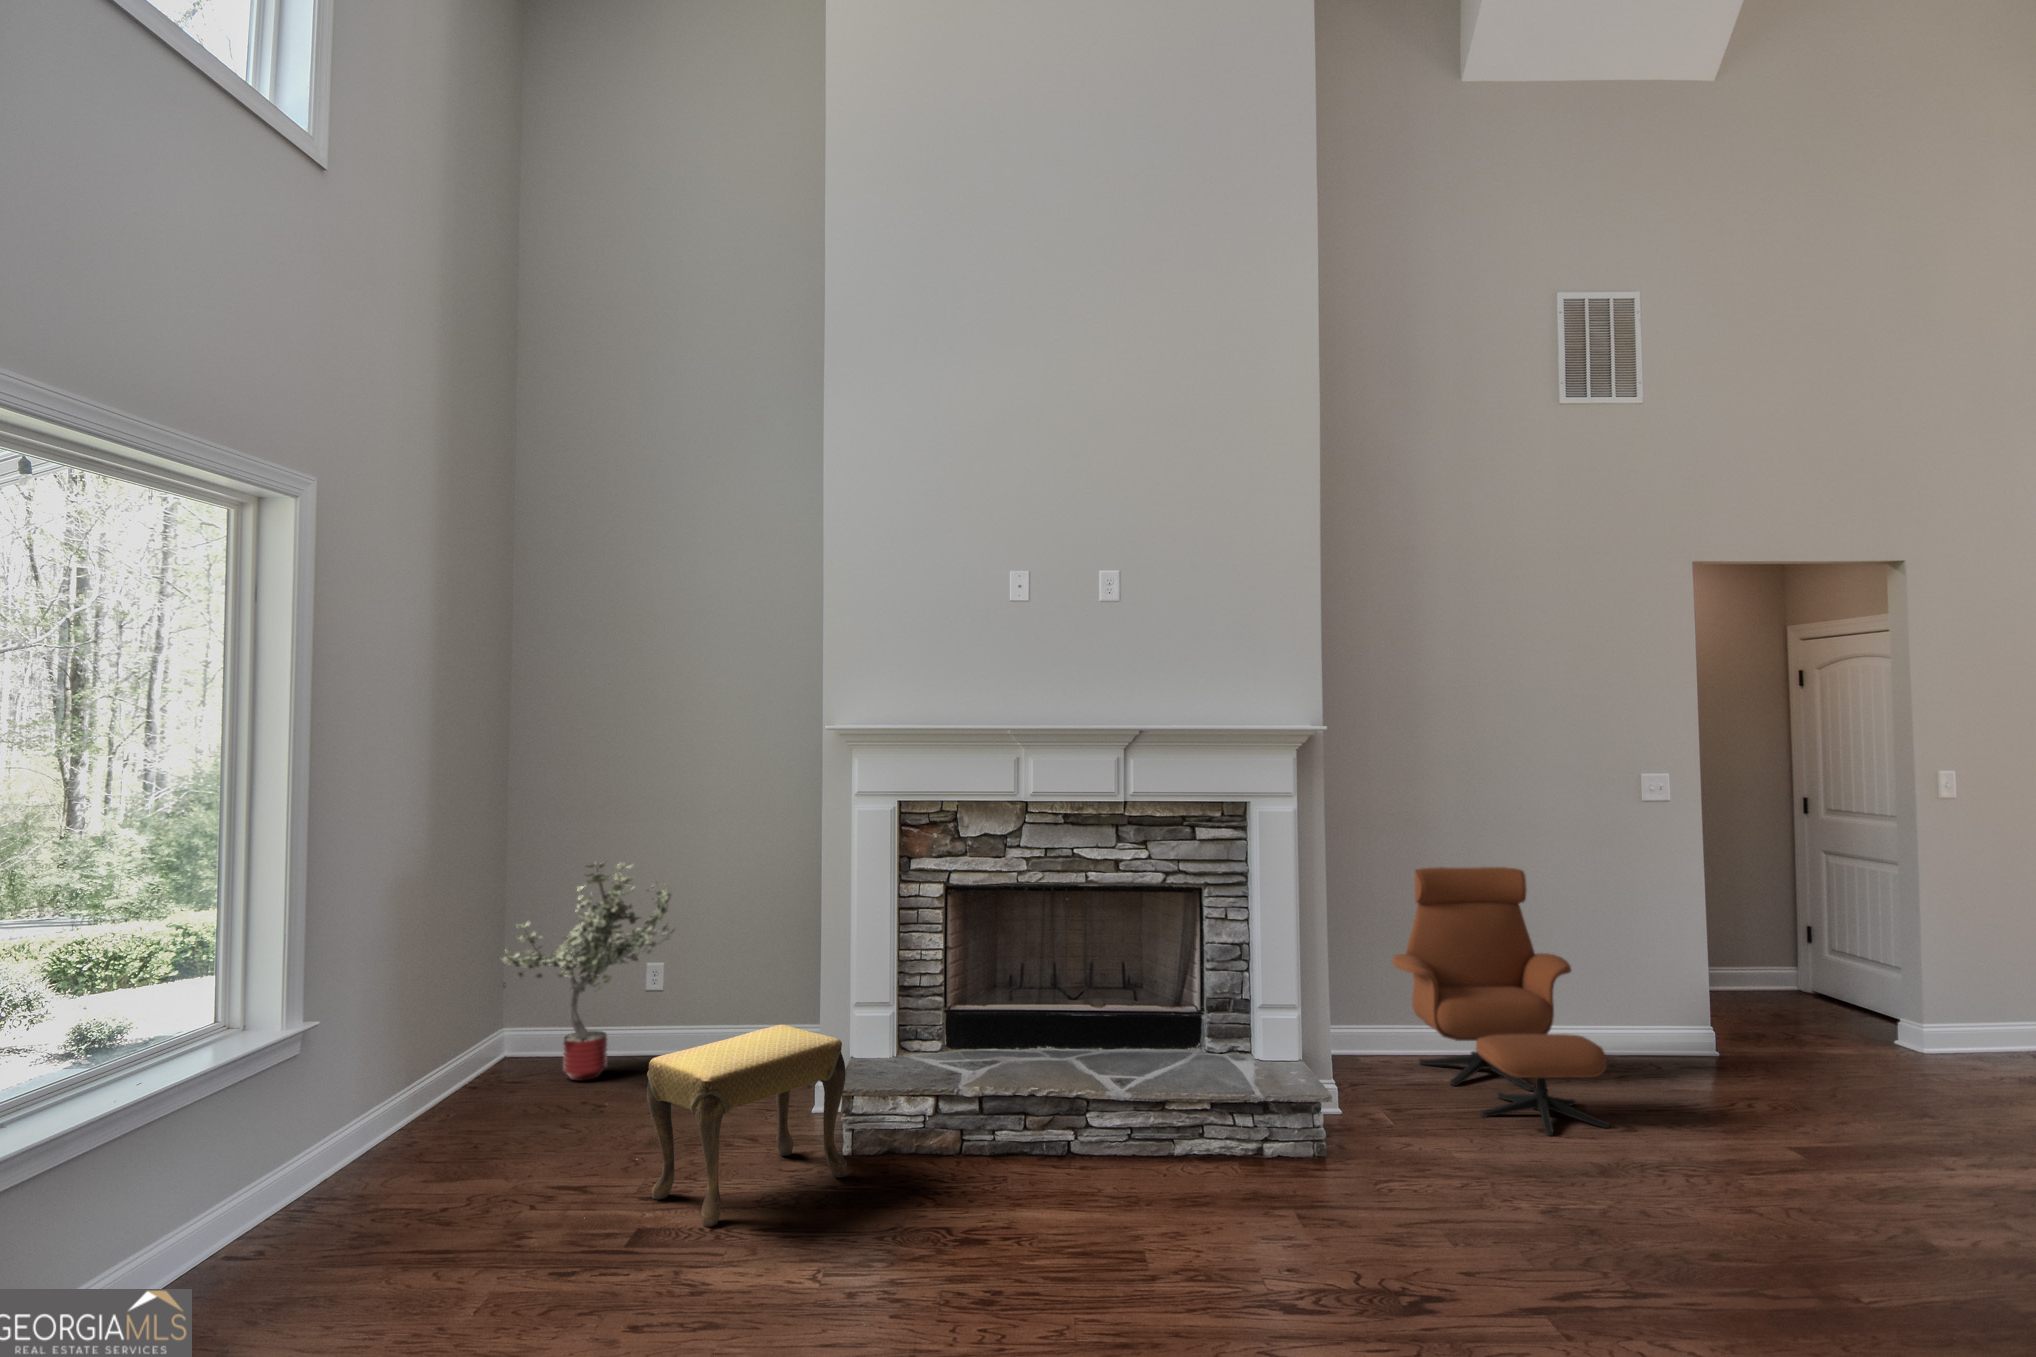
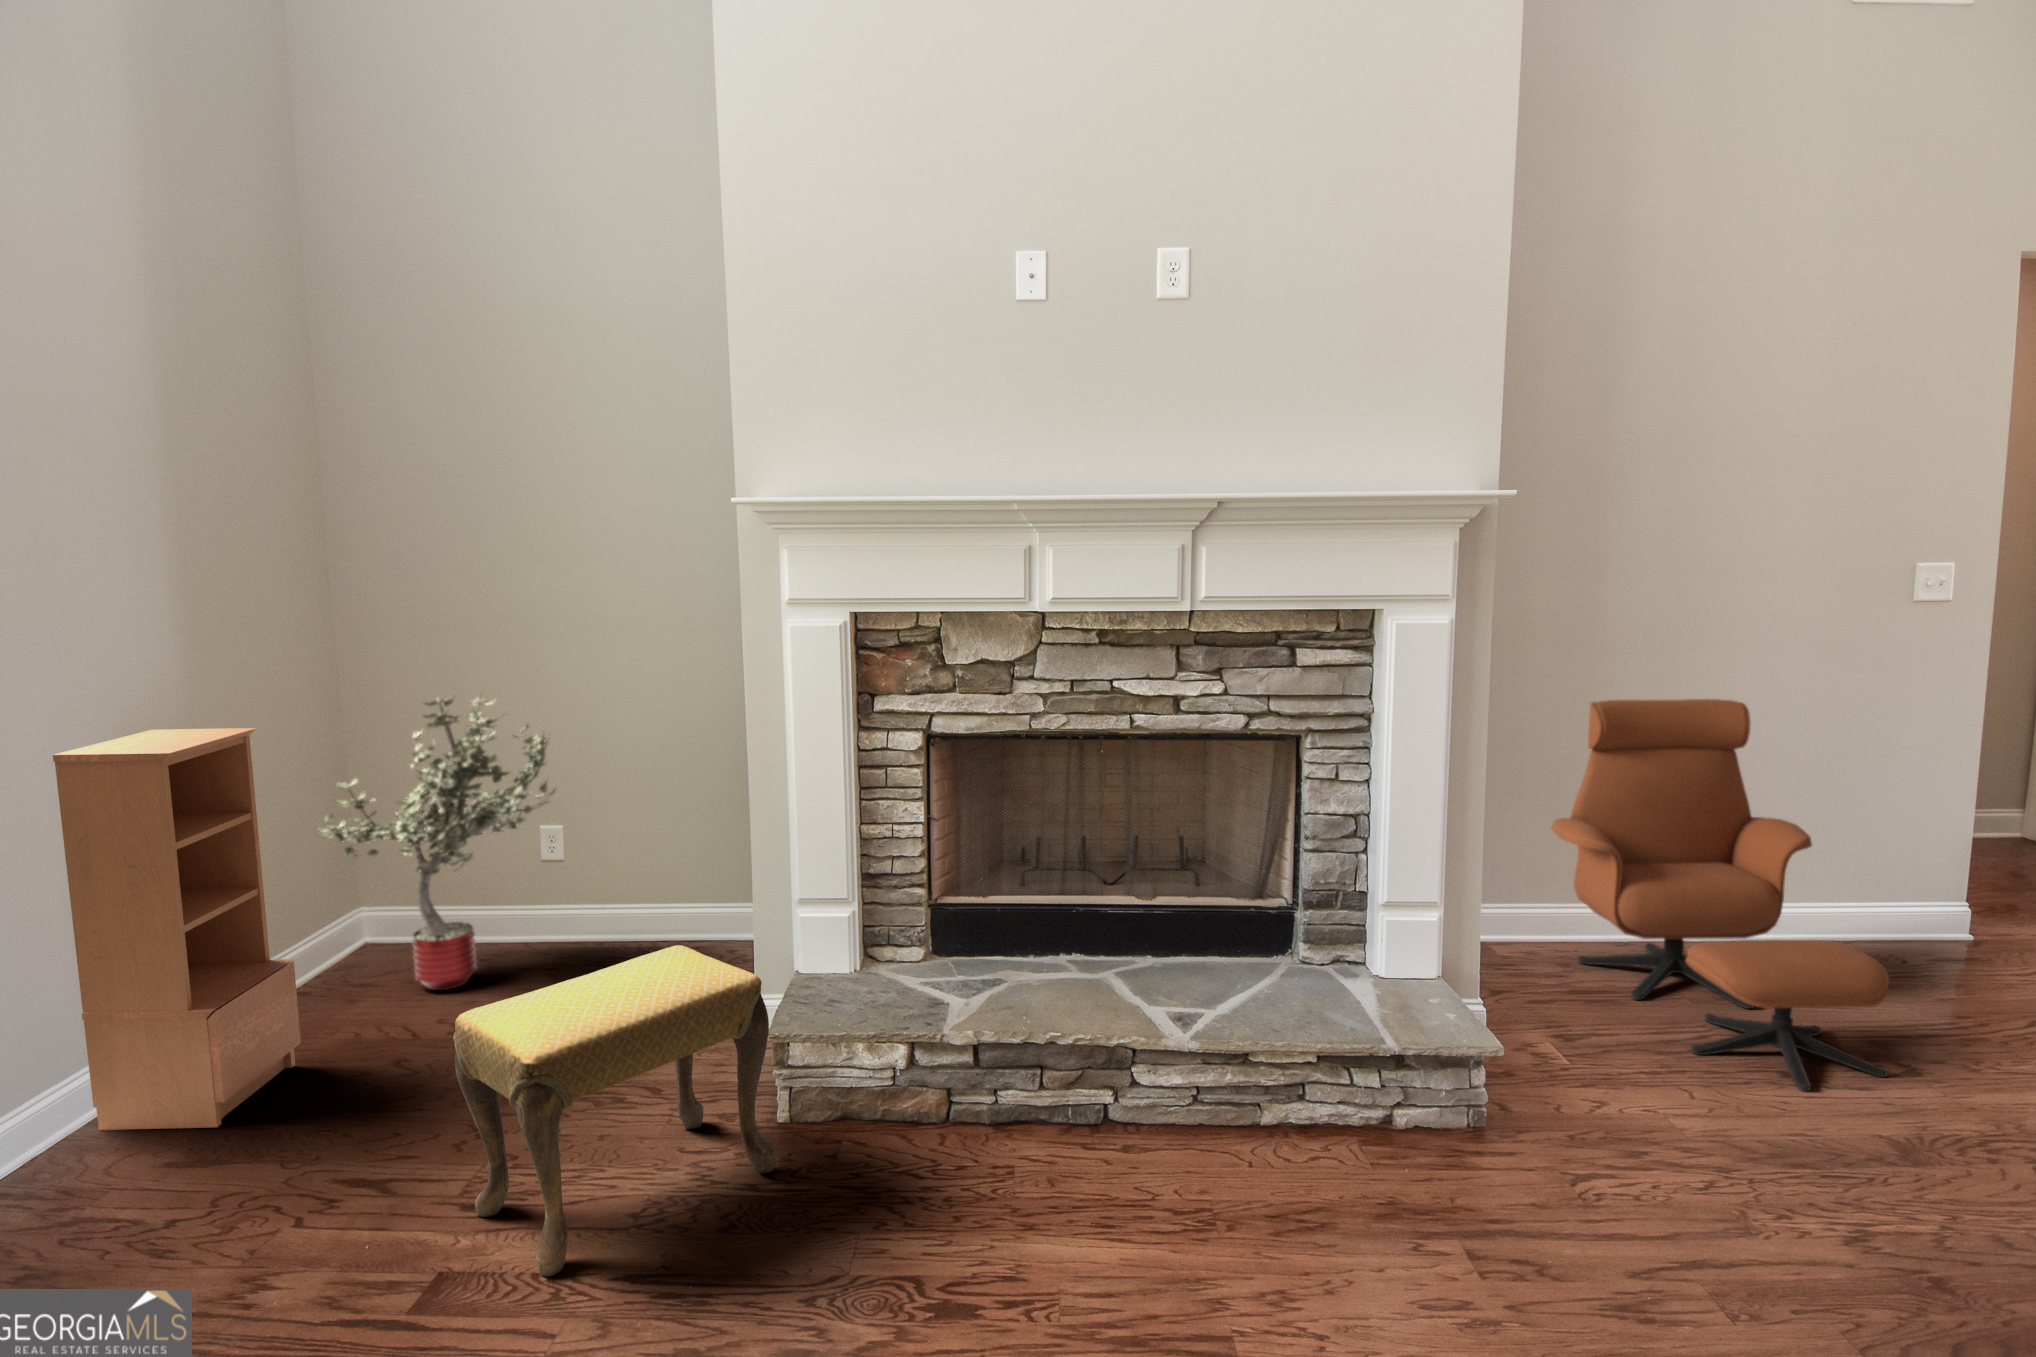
bookcase: none [373,879,501,1158] -> present [53,728,301,1130]

